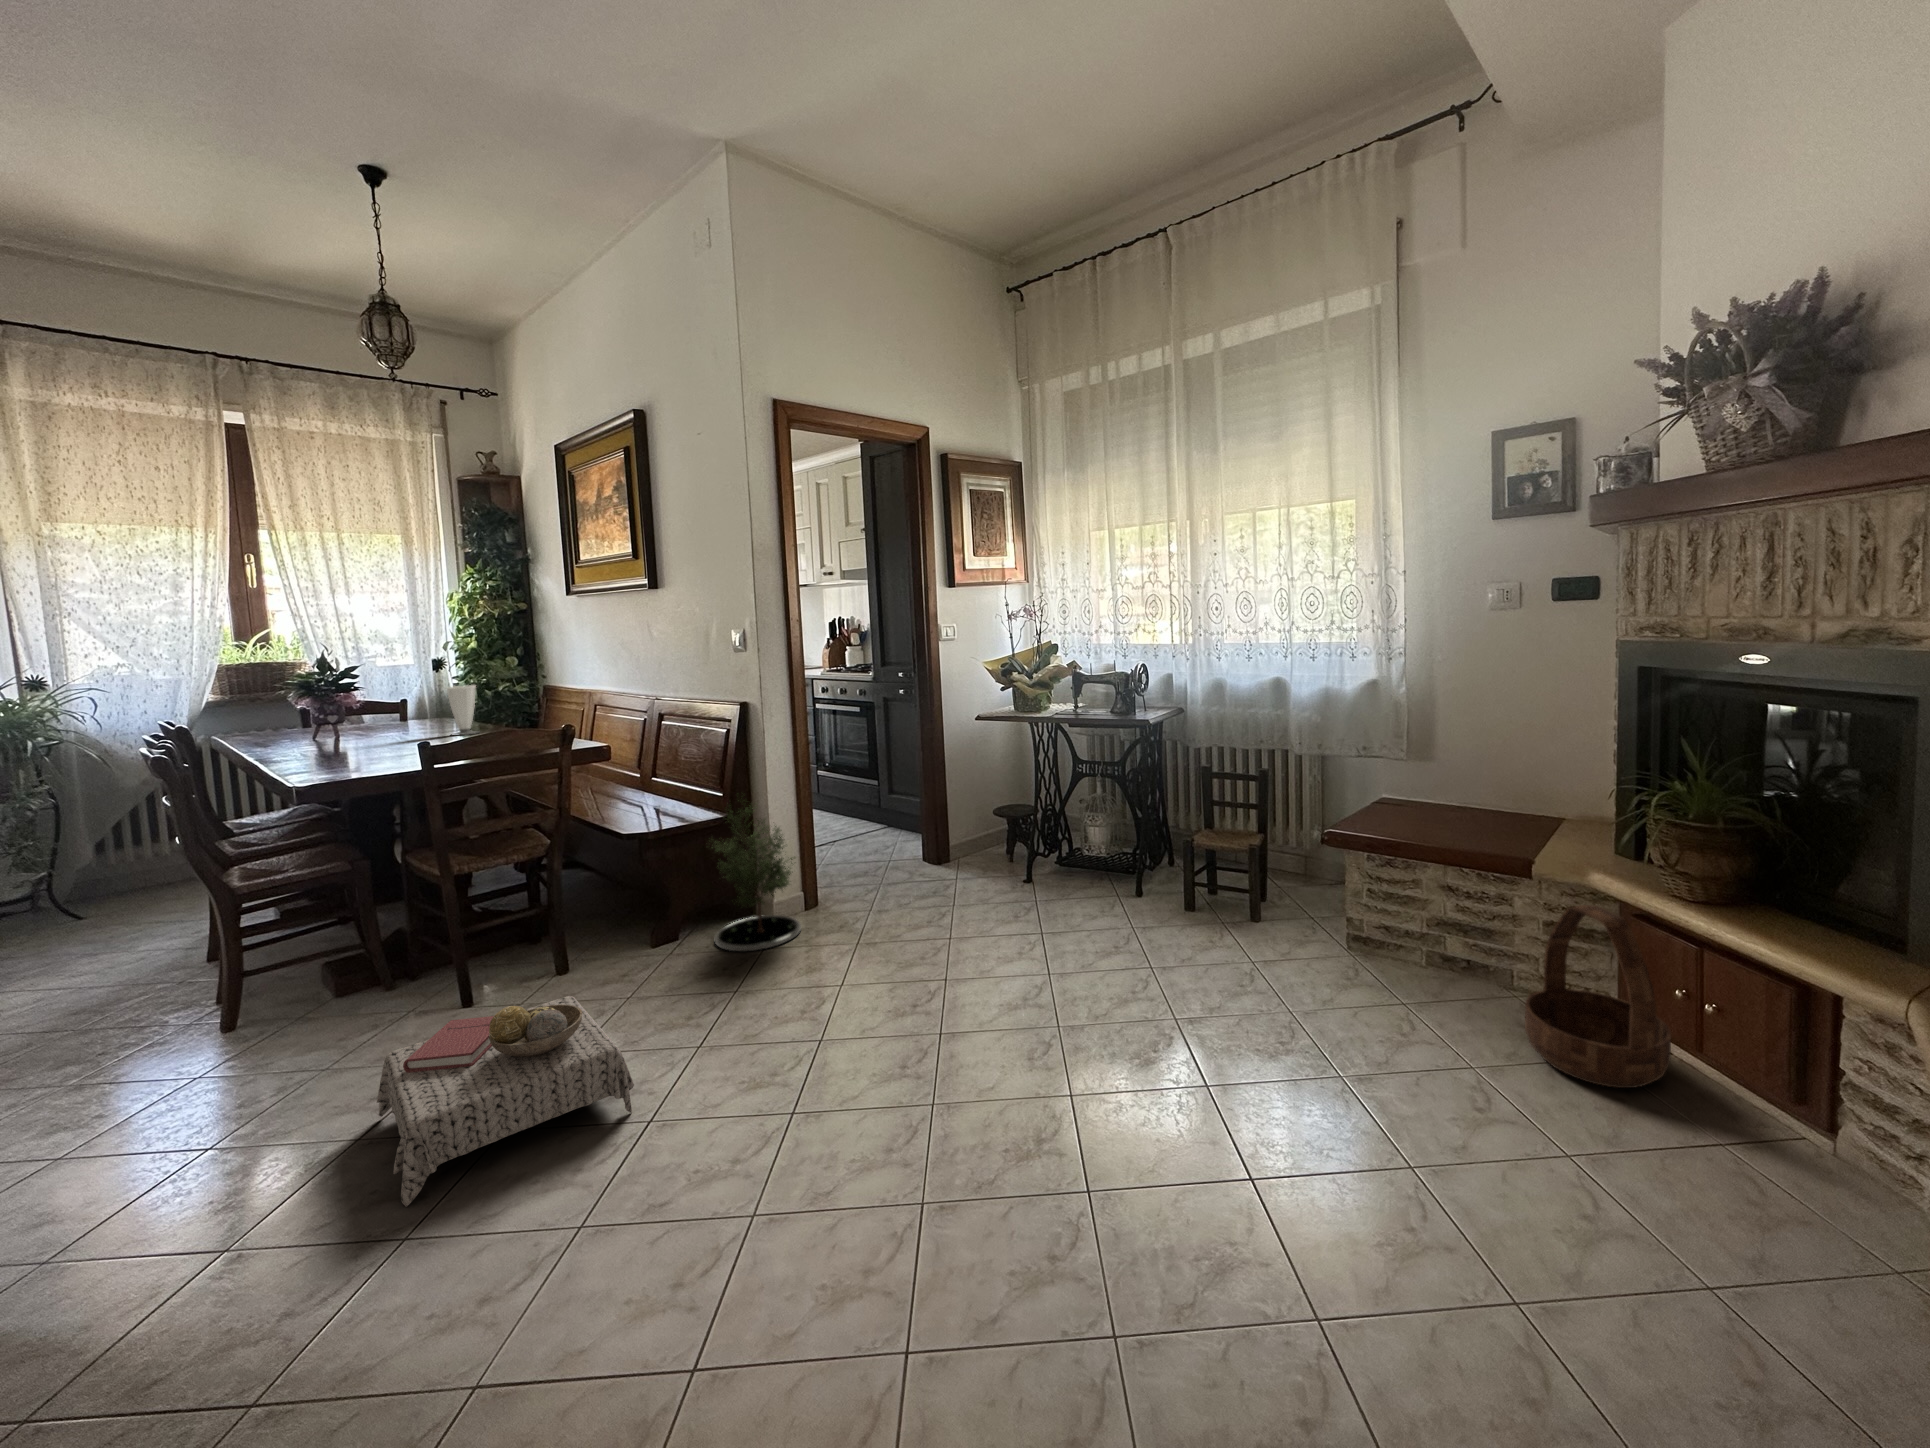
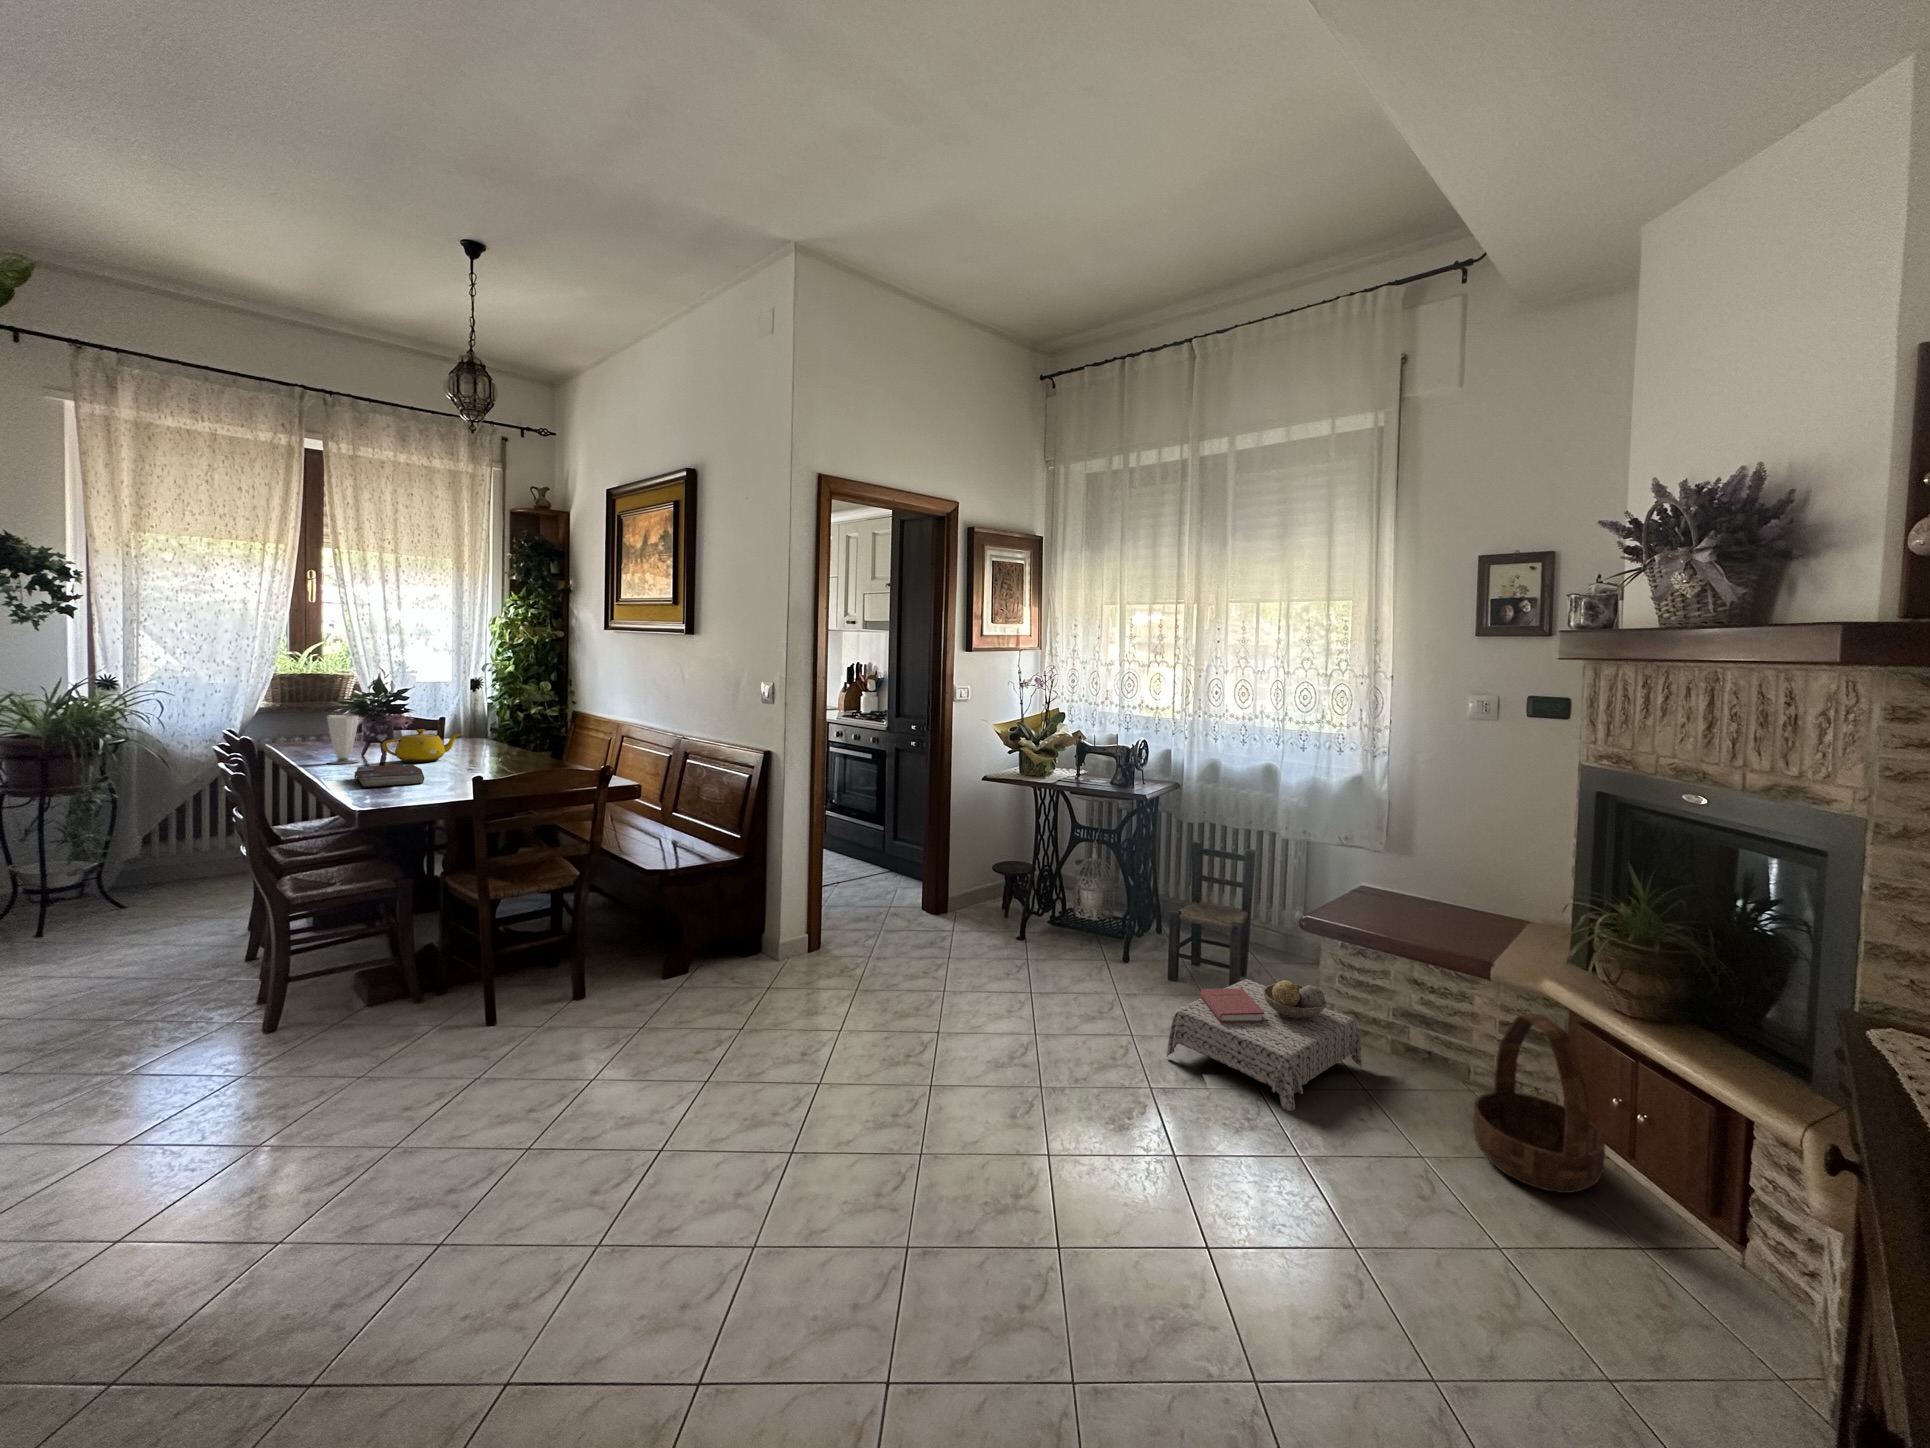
cup: present [447,685,478,736] -> present [327,715,358,764]
teapot: none [334,707,421,742] -> present [382,729,460,762]
book: none [300,742,377,767] -> present [354,764,424,788]
potted tree: present [711,798,801,951] -> none [718,837,804,991]
ottoman: present [377,996,634,1207] -> present [1166,979,1362,1111]

